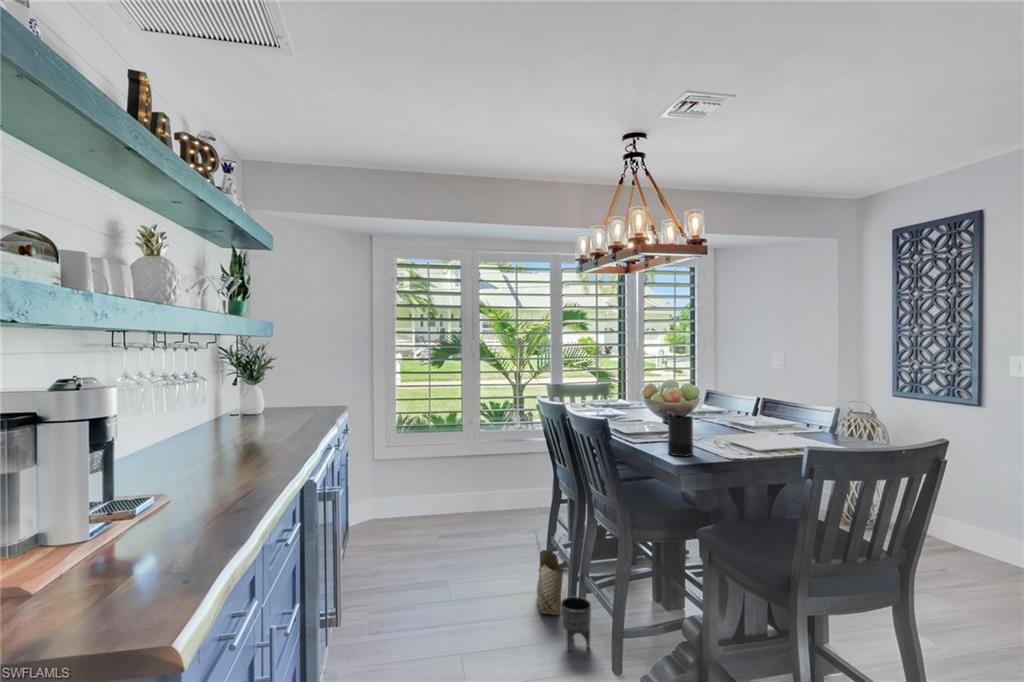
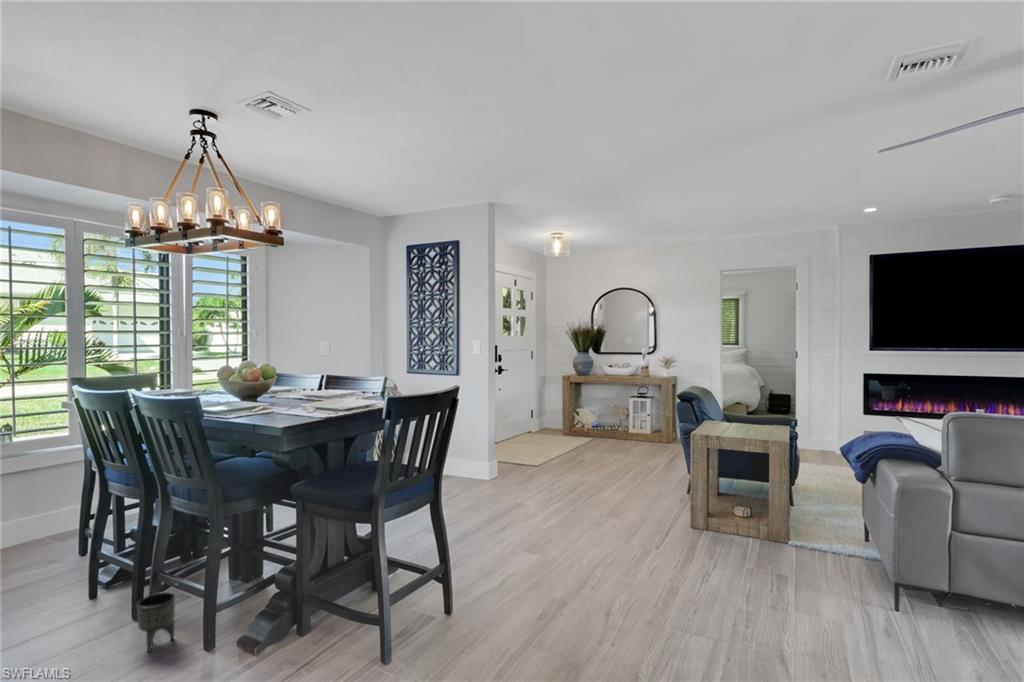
candle: present [668,415,693,456] -> none [263,384,290,422]
woven basket: present [536,535,564,615] -> none [85,537,132,632]

